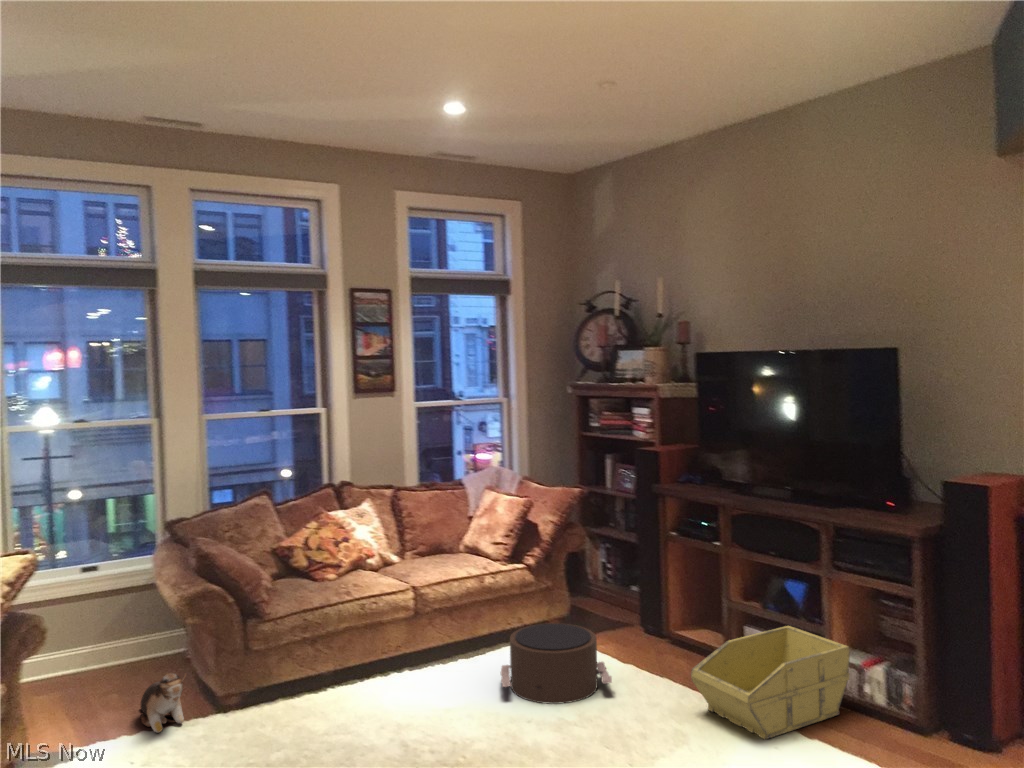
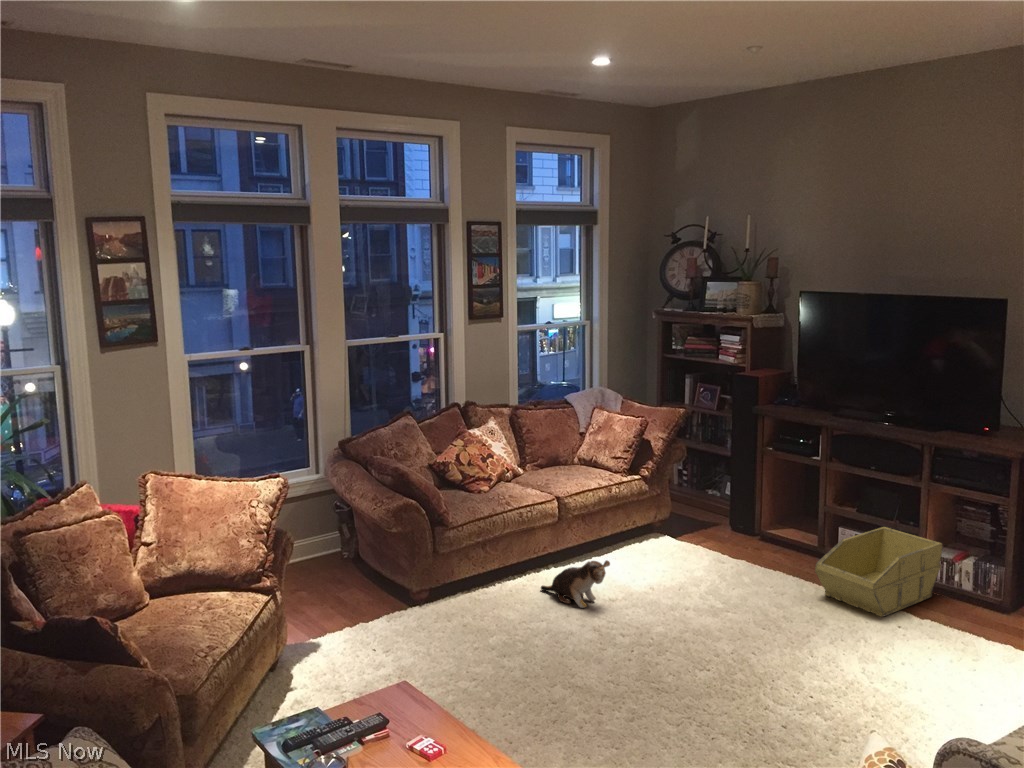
pouf: present [501,623,612,704] -> none [640,527,742,593]
plush toy: present [141,674,186,733] -> present [541,560,610,608]

